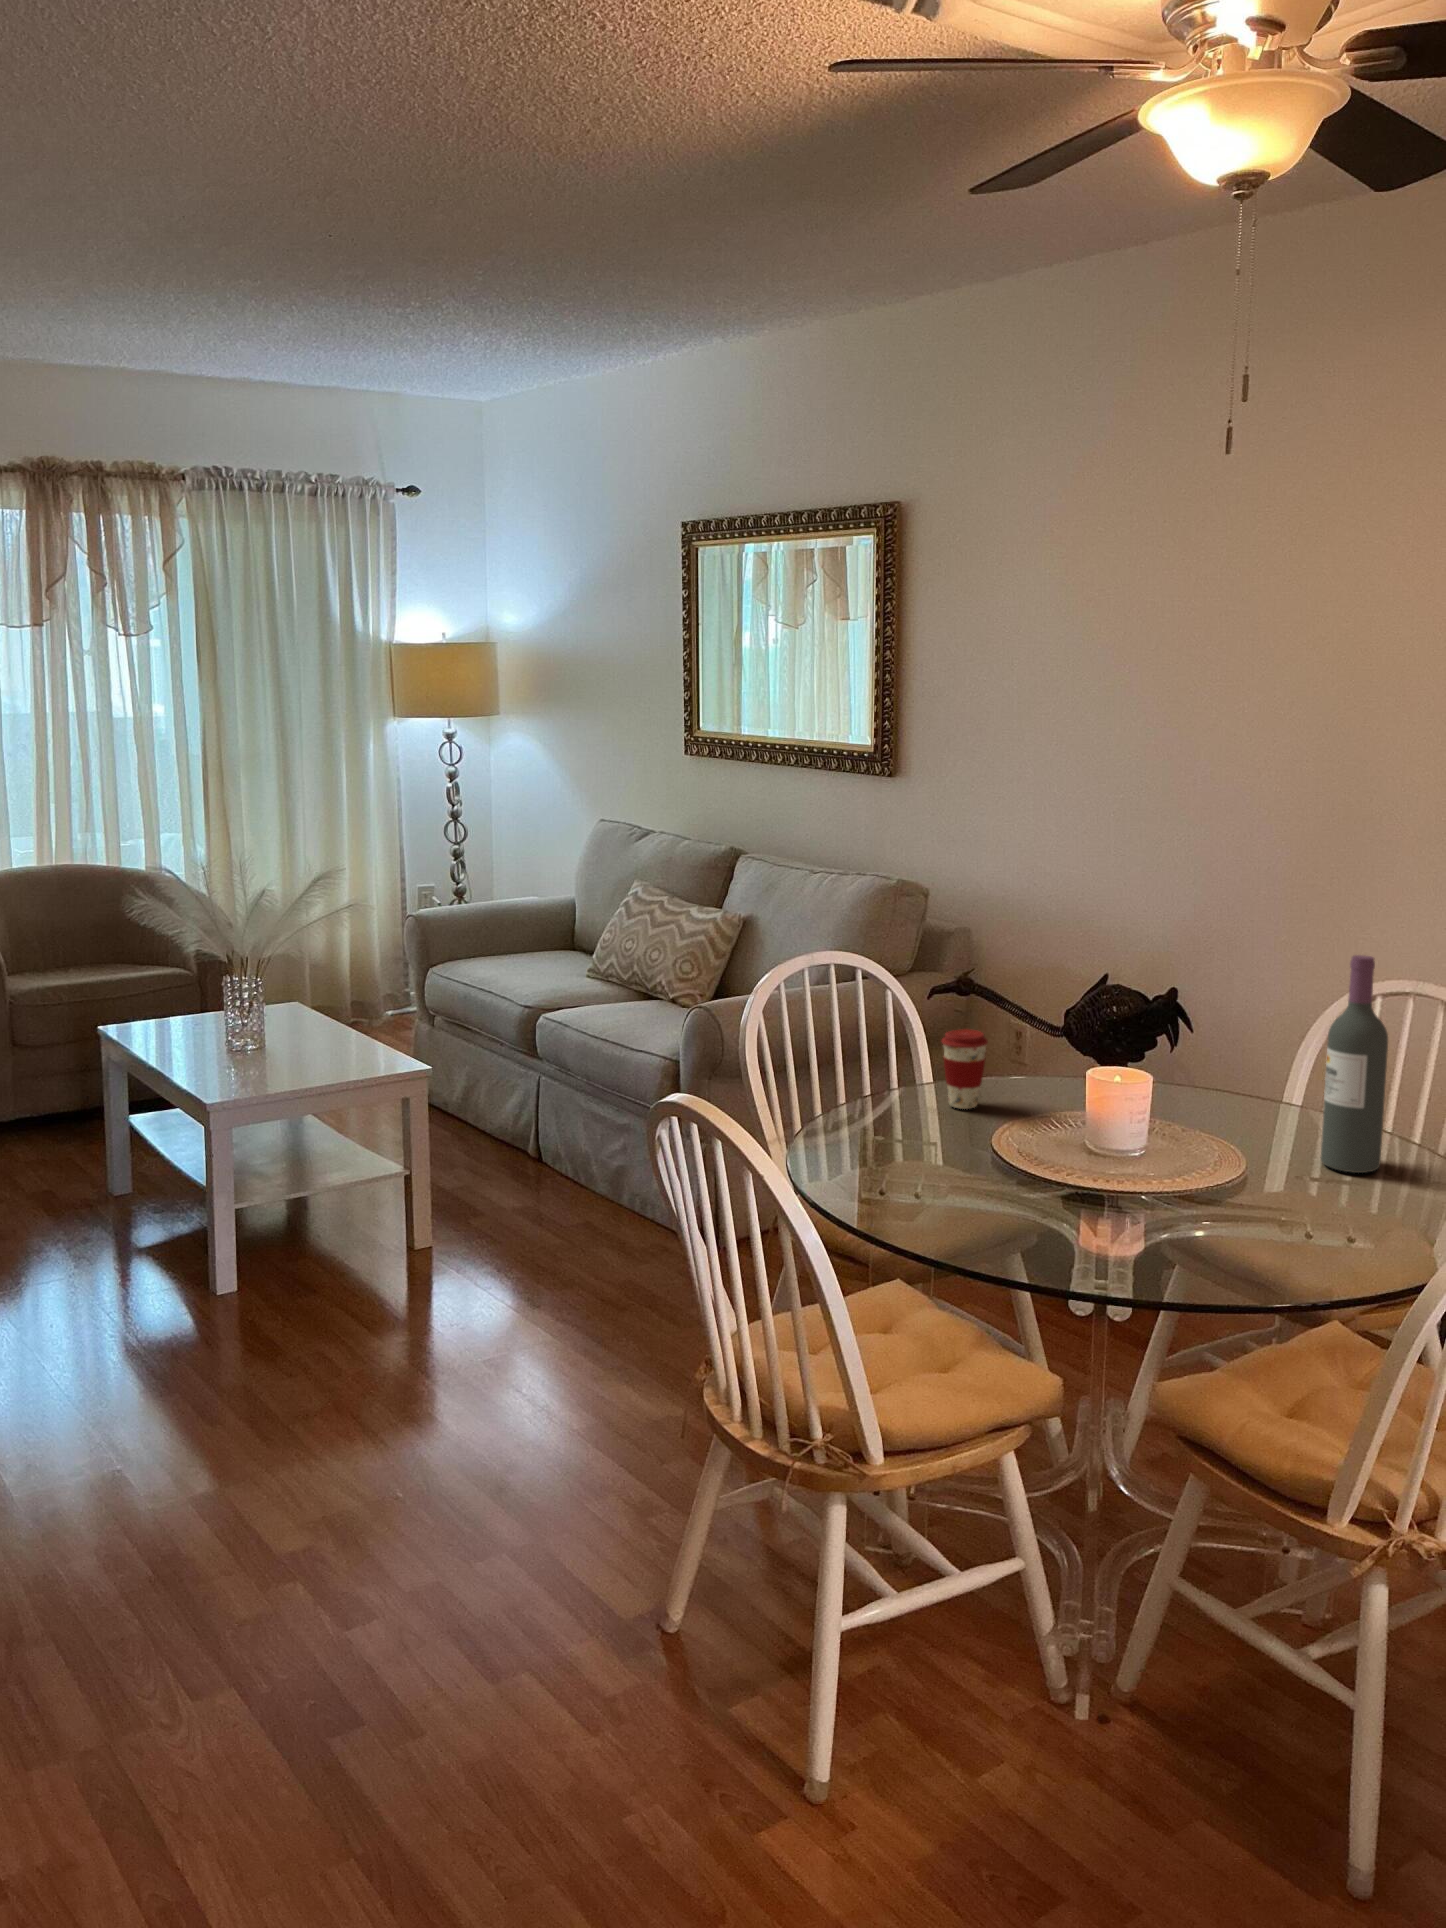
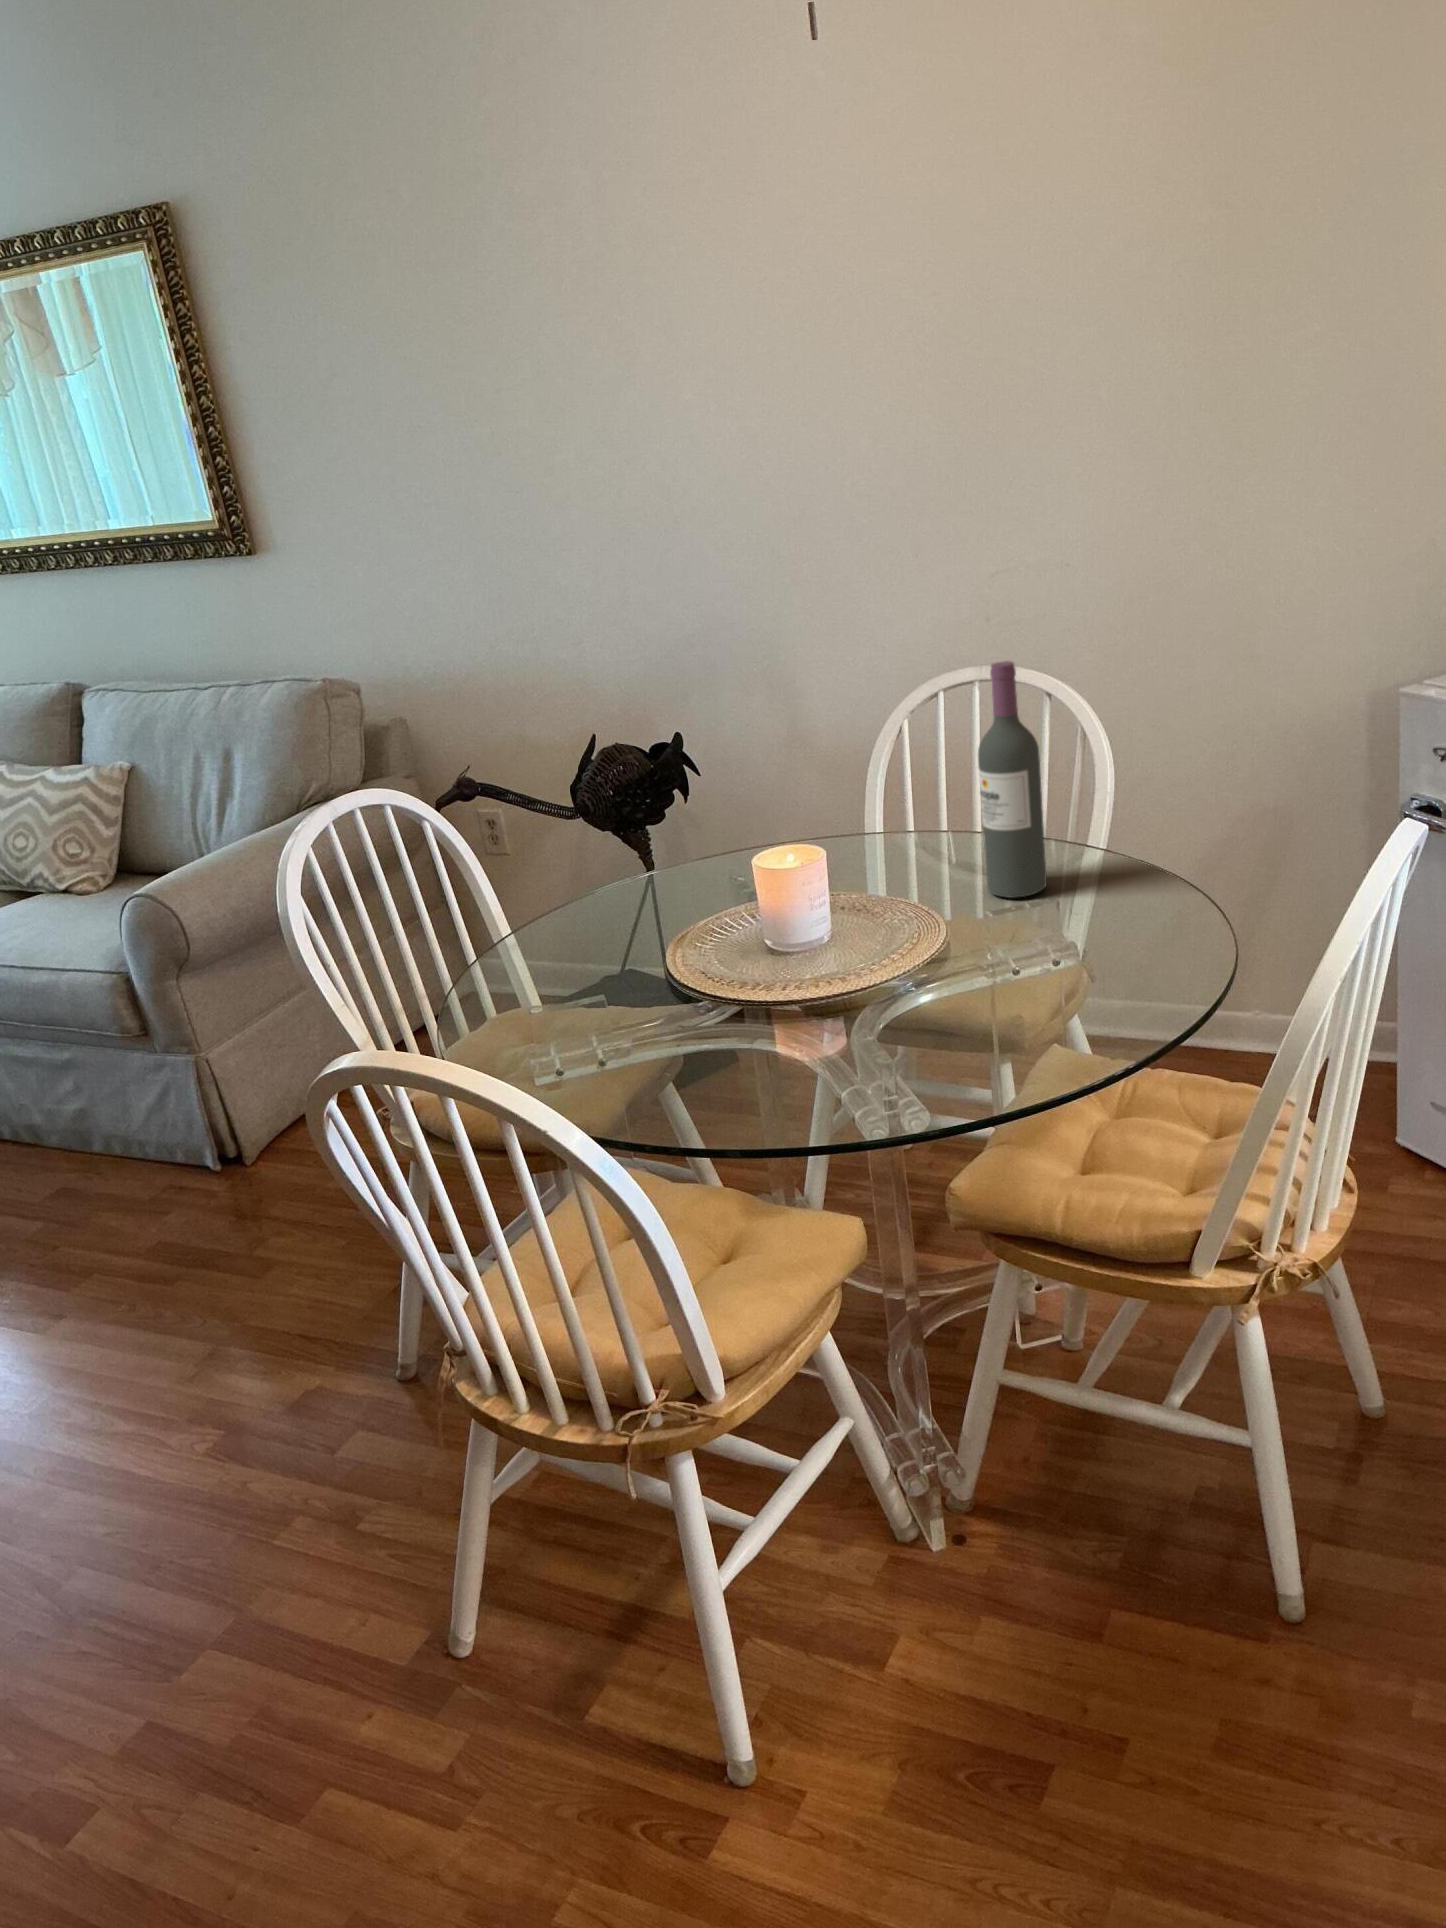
coffee cup: present [942,1029,988,1109] -> none [548,849,605,945]

